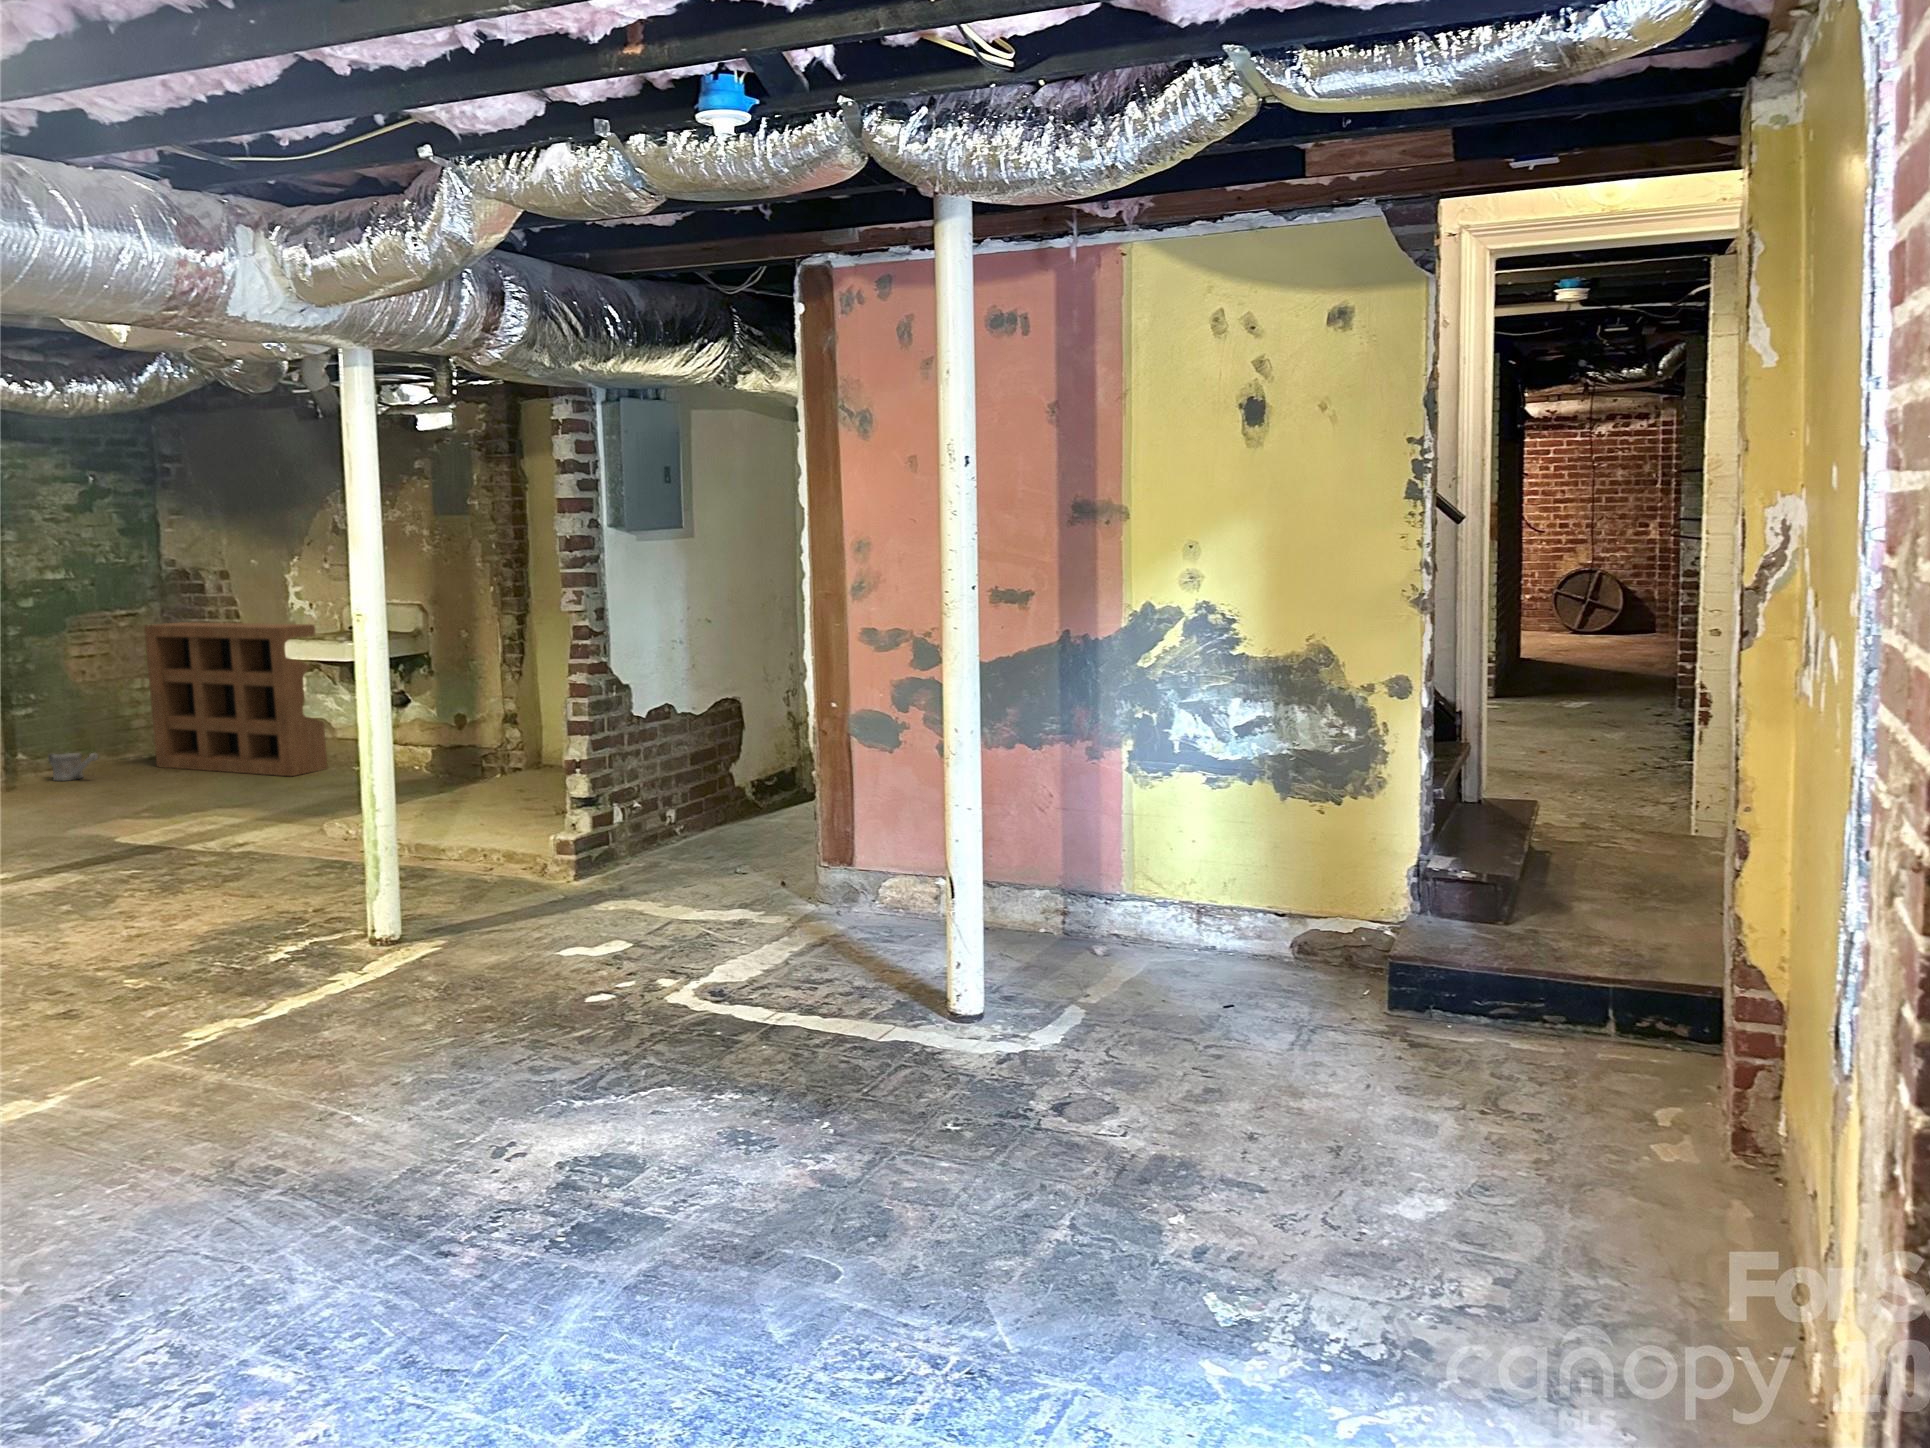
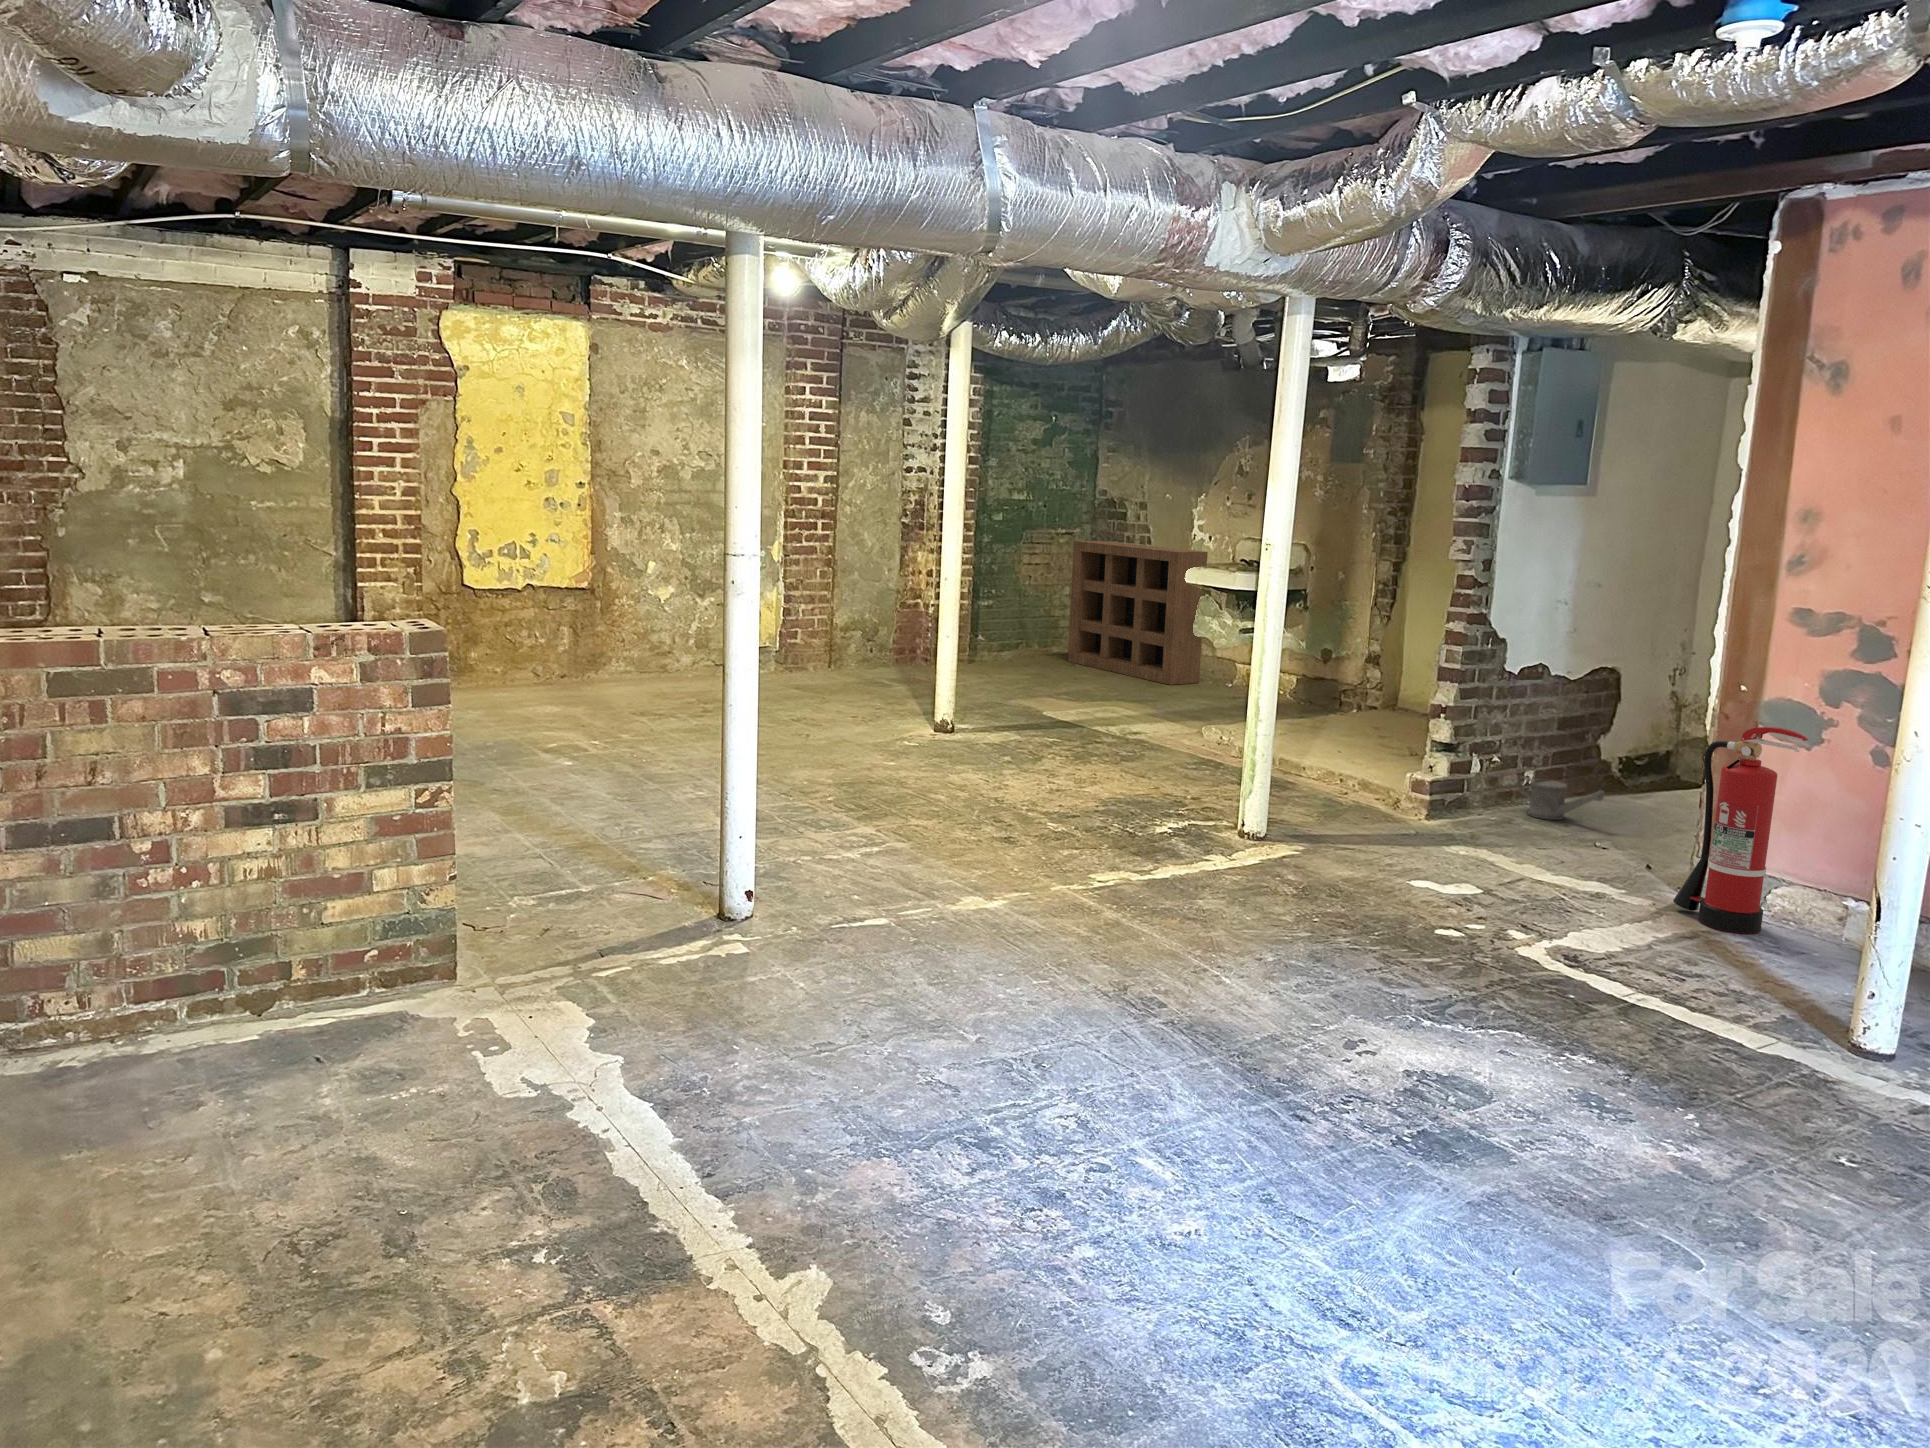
fire extinguisher: none [800,740,881,927] -> present [1673,727,1808,934]
watering can: present [48,753,98,781] -> present [1517,776,1604,820]

